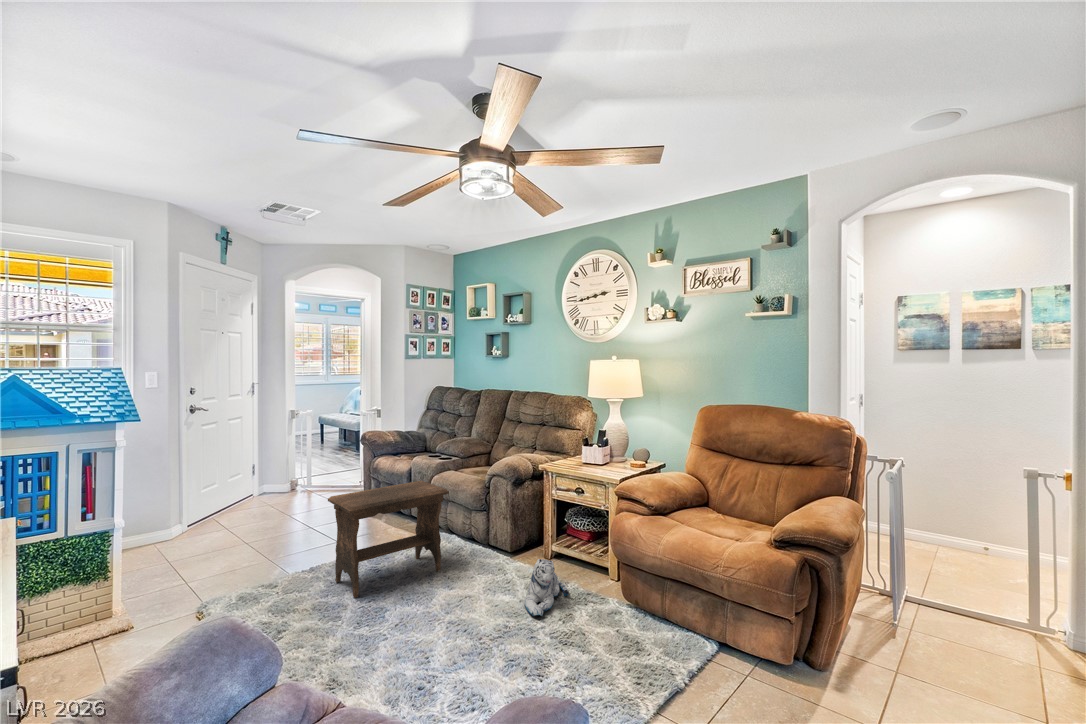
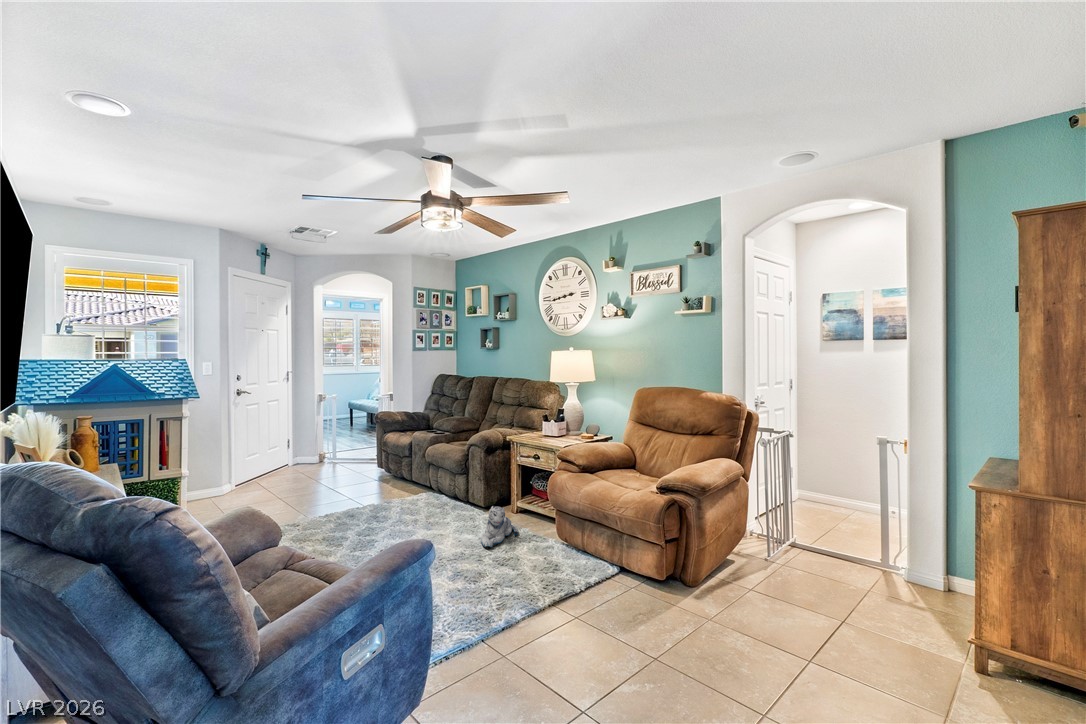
footstool: present [328,481,449,598] -> none [337,448,431,534]

